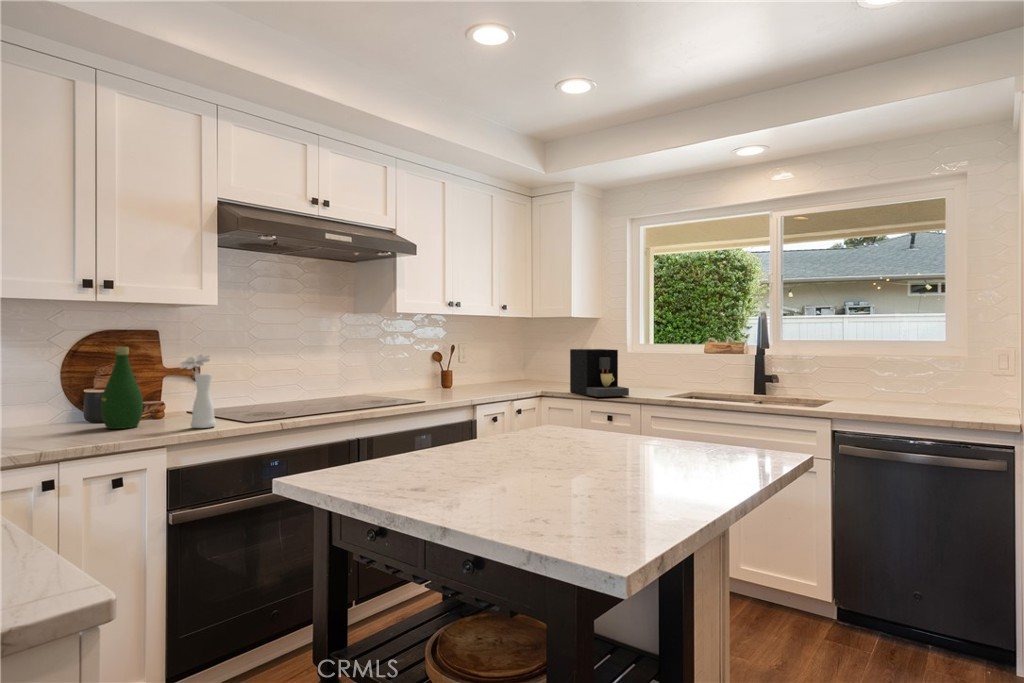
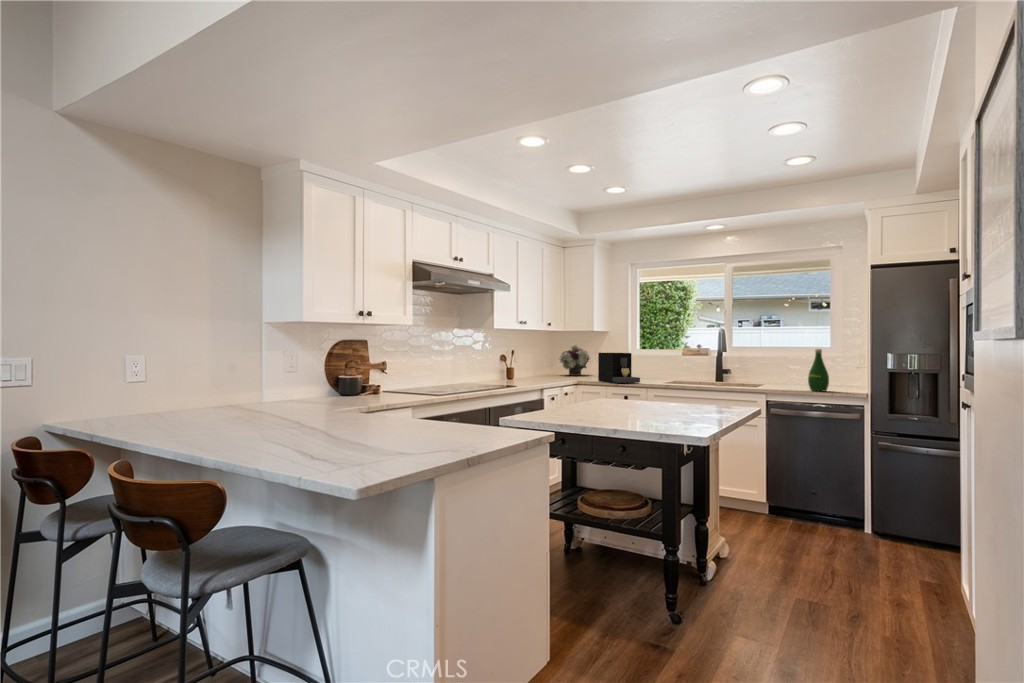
flower arrangement: none [527,336,576,382] -> present [559,344,590,376]
bottle: present [101,347,143,429] -> present [808,349,829,391]
vase: present [180,355,216,428] -> none [406,355,424,397]

